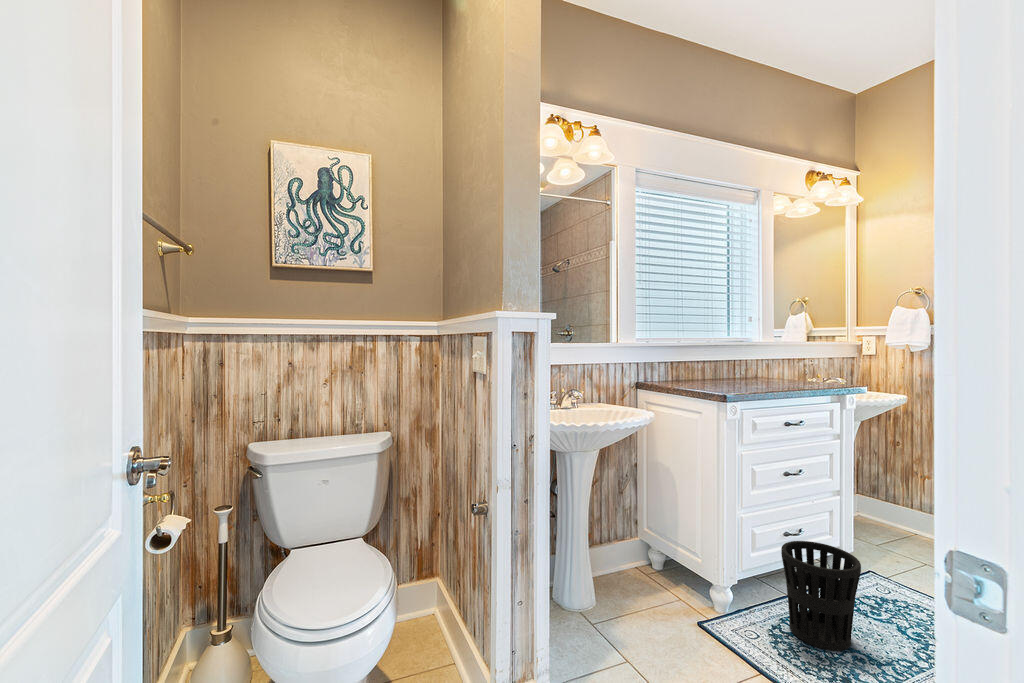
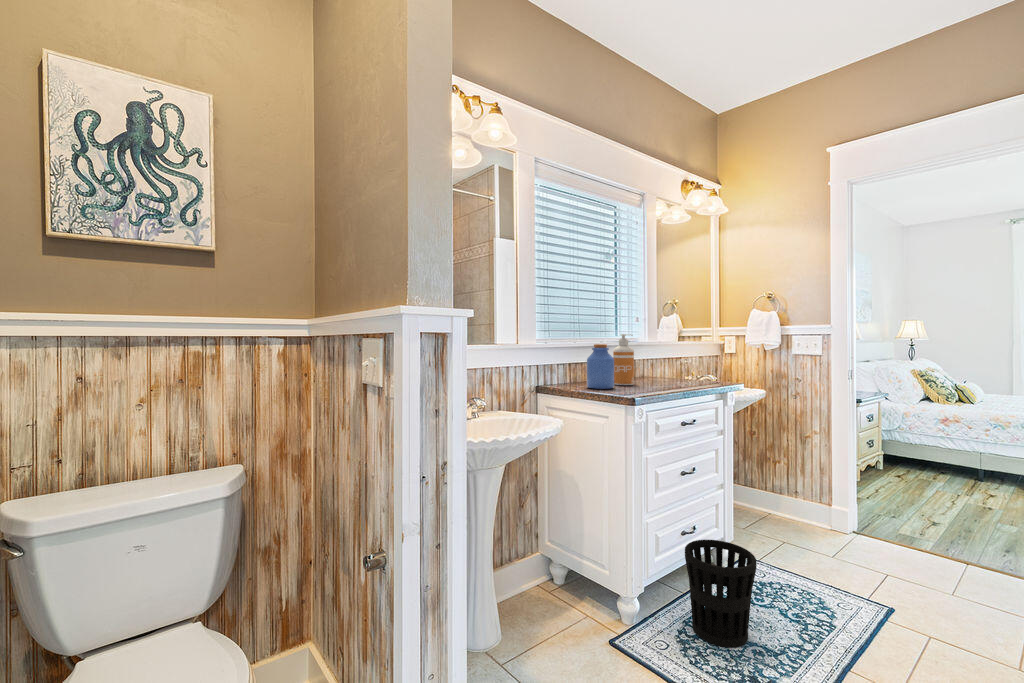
soap dispenser: none [718,334,739,384] -> present [613,334,634,385]
jar: none [686,343,715,386] -> present [587,344,614,389]

